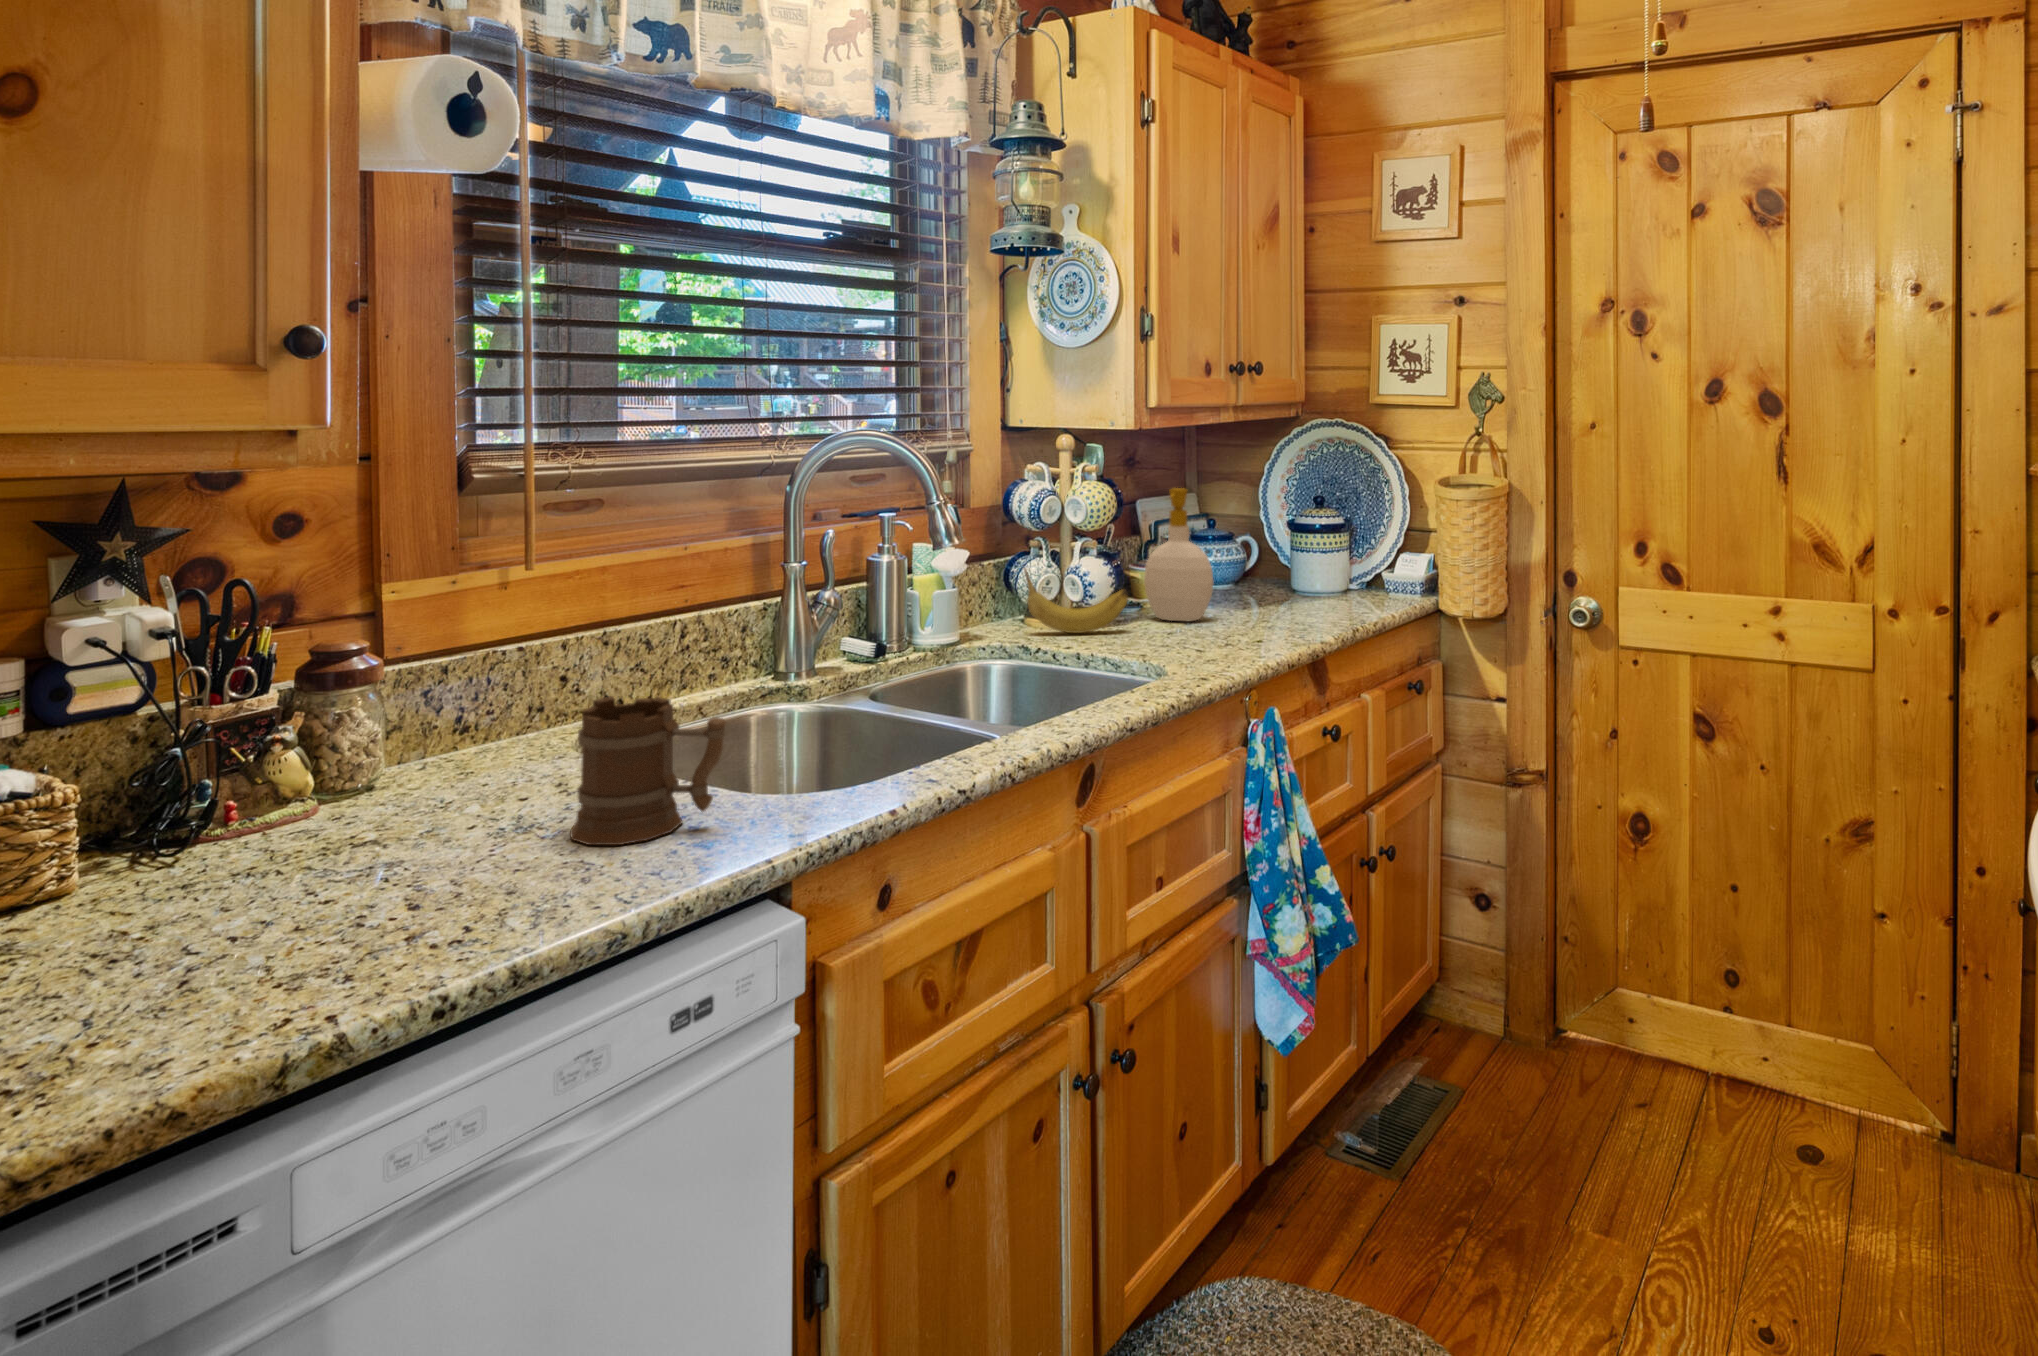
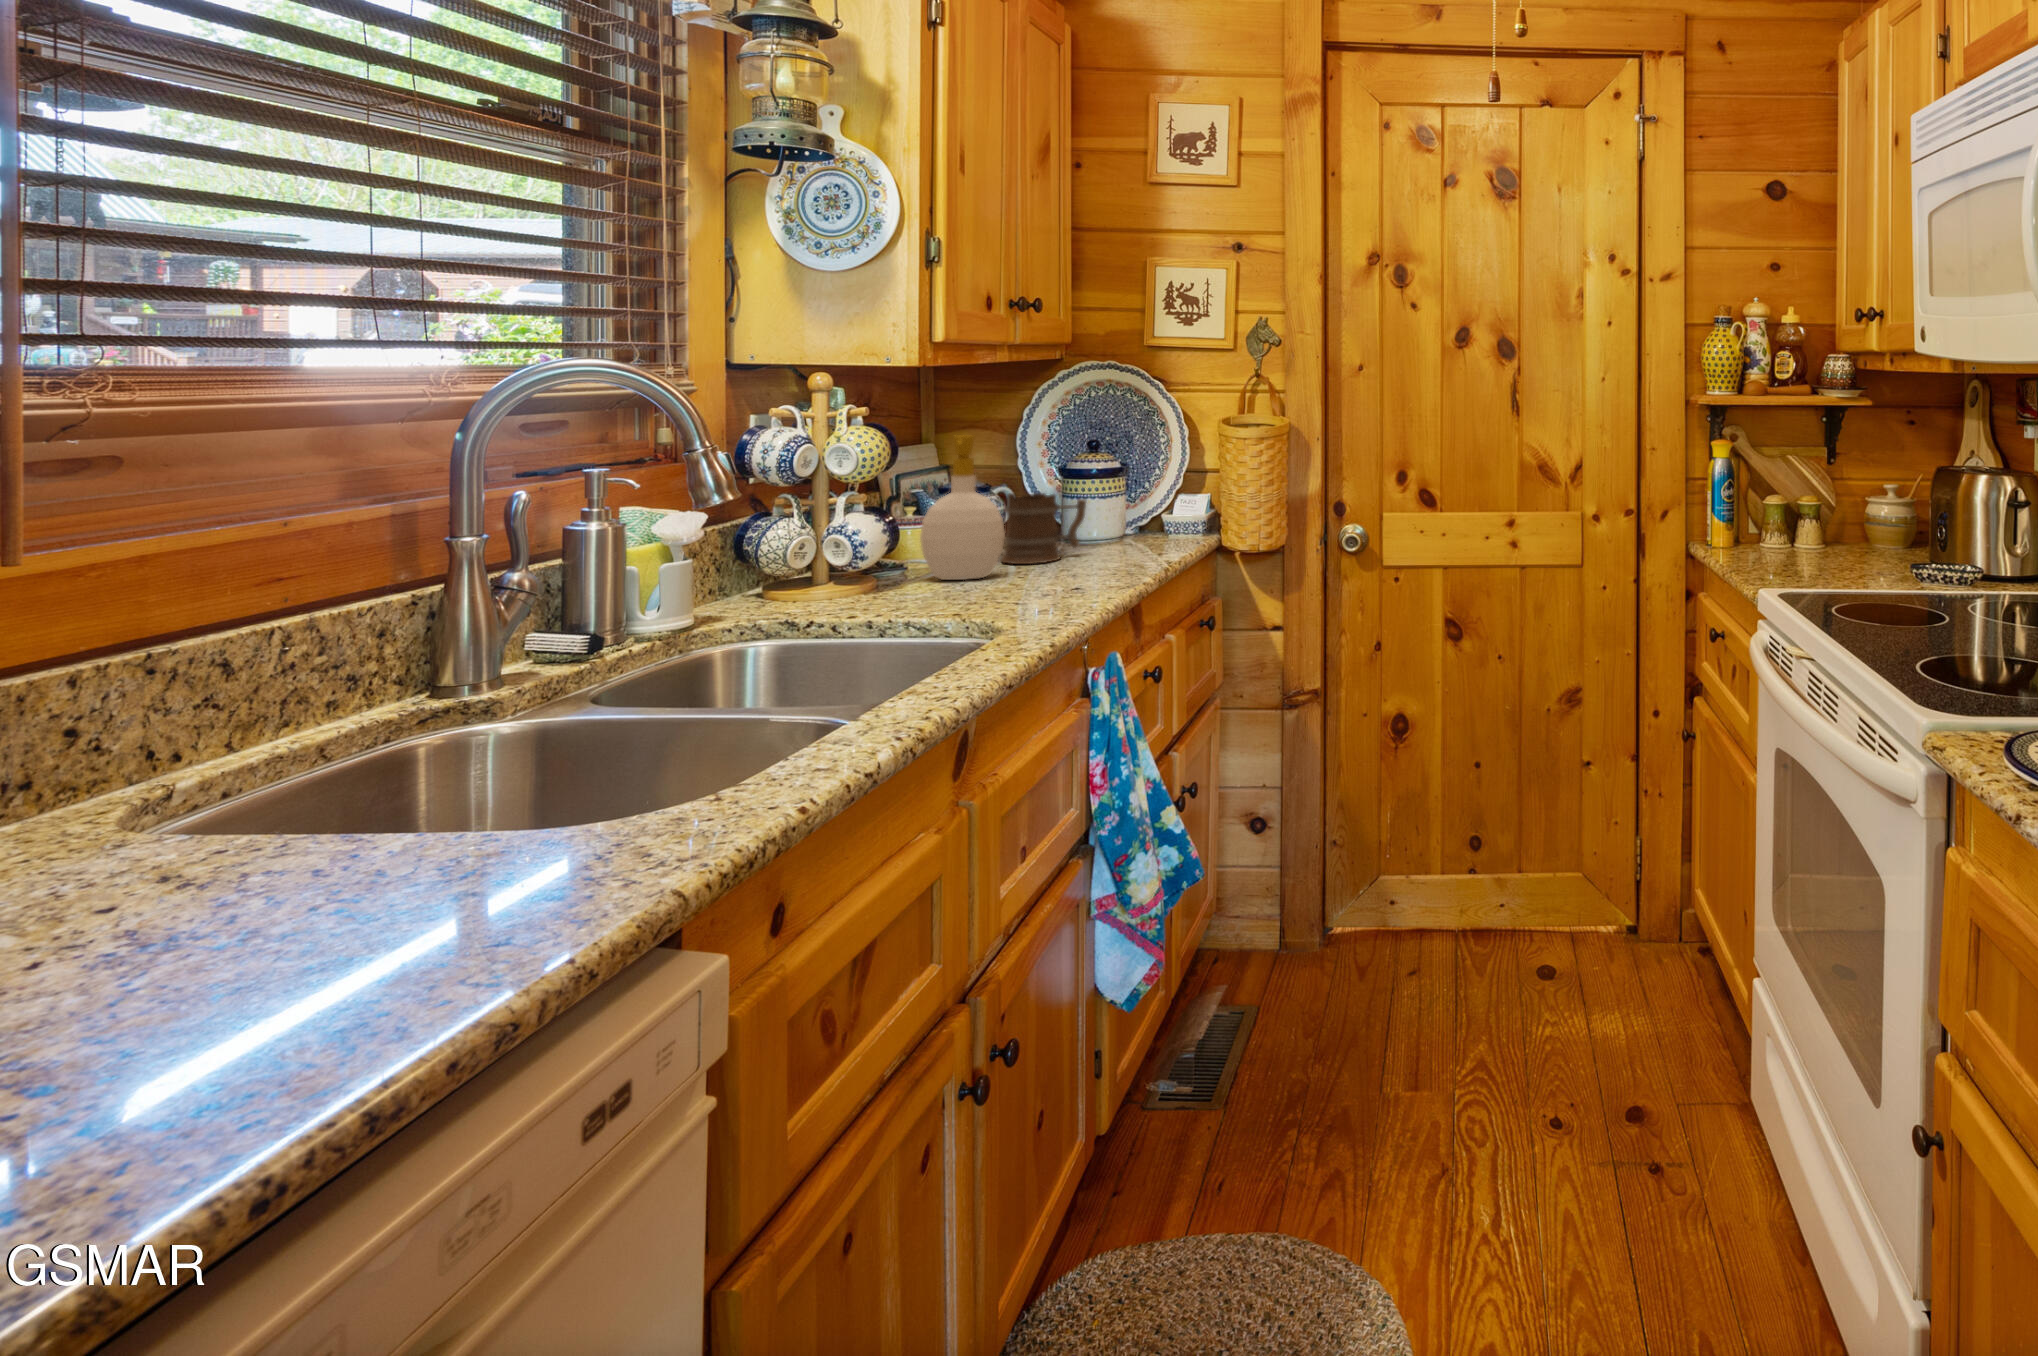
fruit: present [1024,568,1128,633] -> none [775,528,913,603]
mug: present [570,696,726,845] -> present [1002,493,1086,564]

